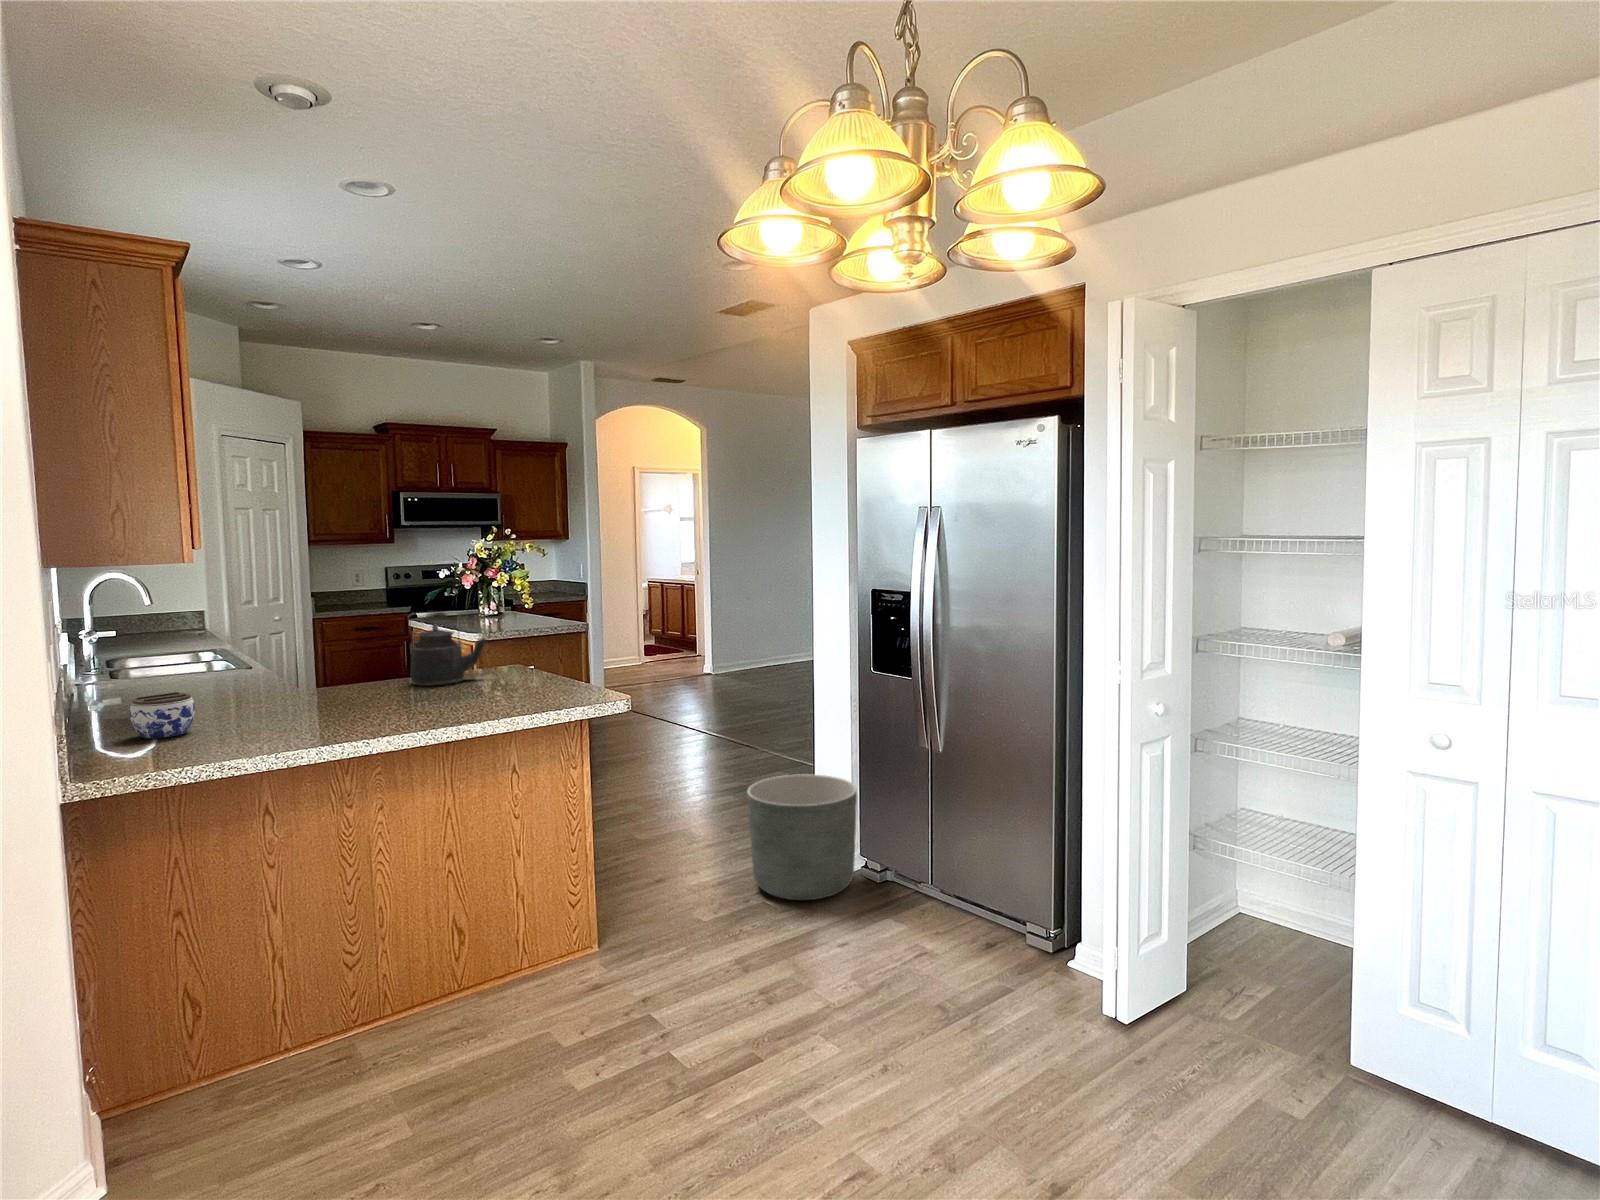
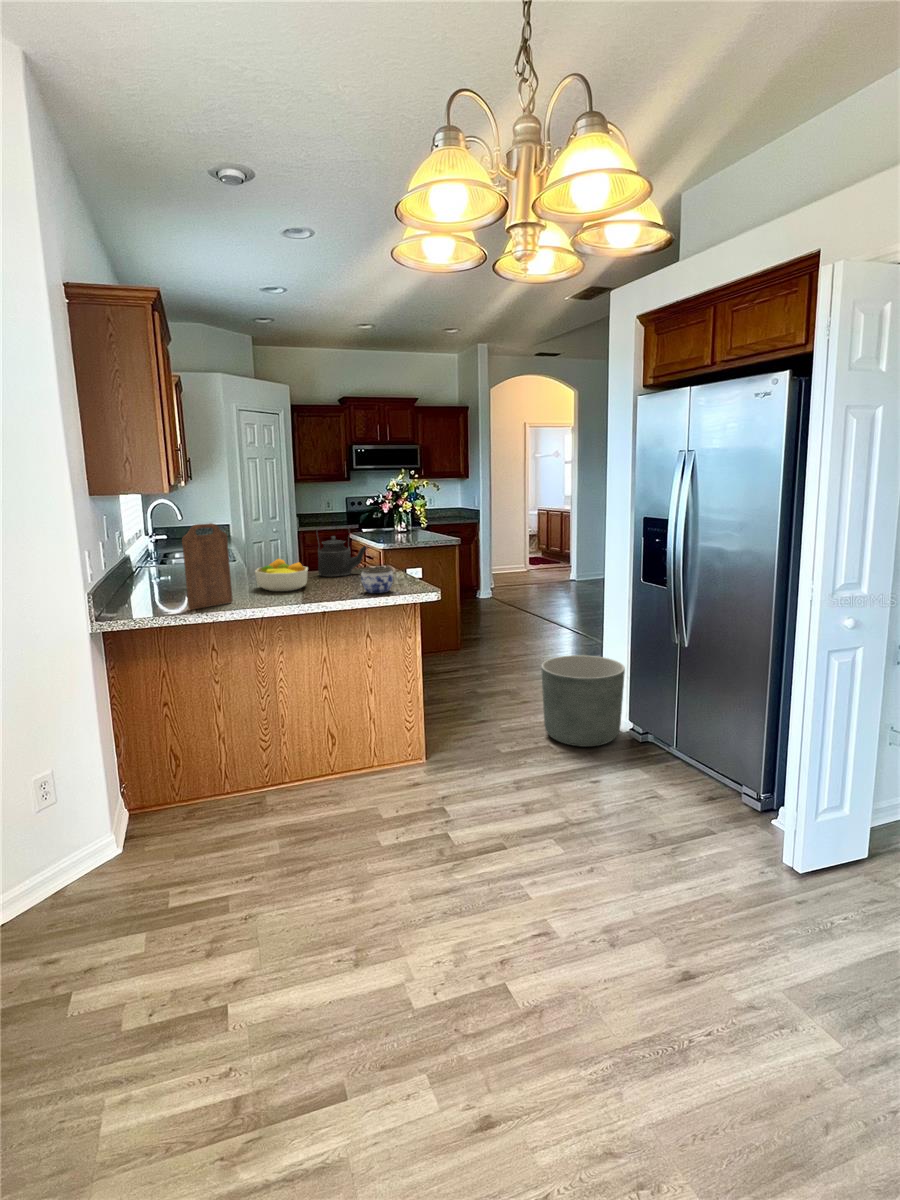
cutting board: none [225,609,303,749] -> present [182,523,233,610]
fruit bowl: none [325,661,413,712] -> present [255,559,308,591]
jar: present [130,692,195,739] -> present [361,567,393,593]

